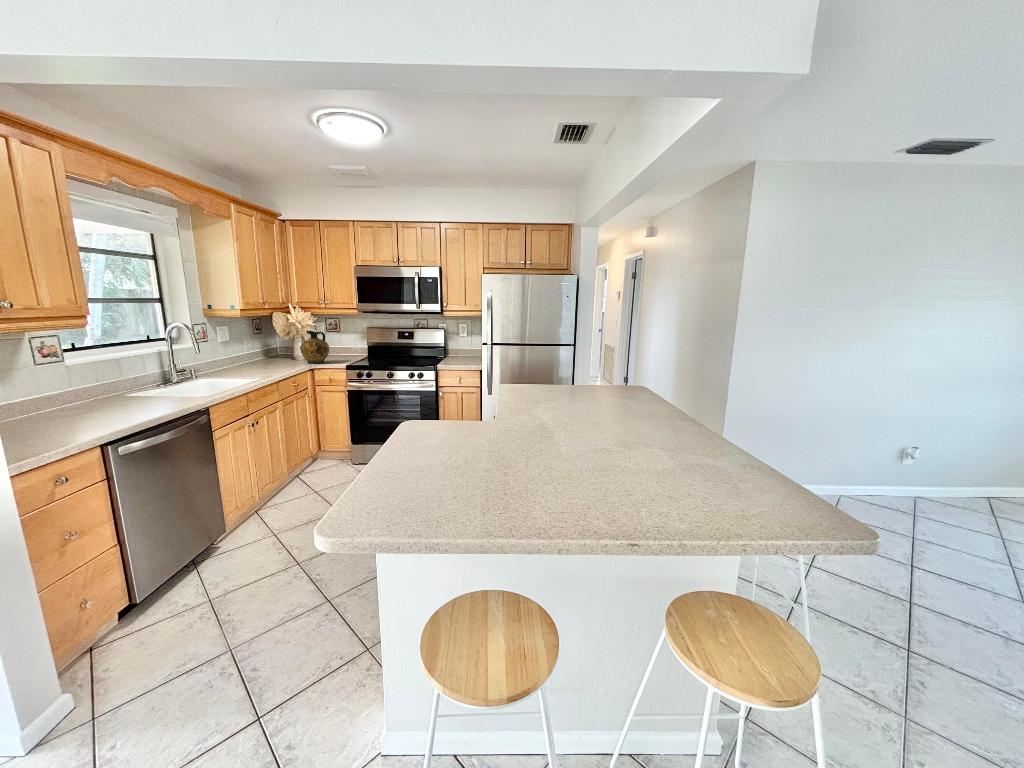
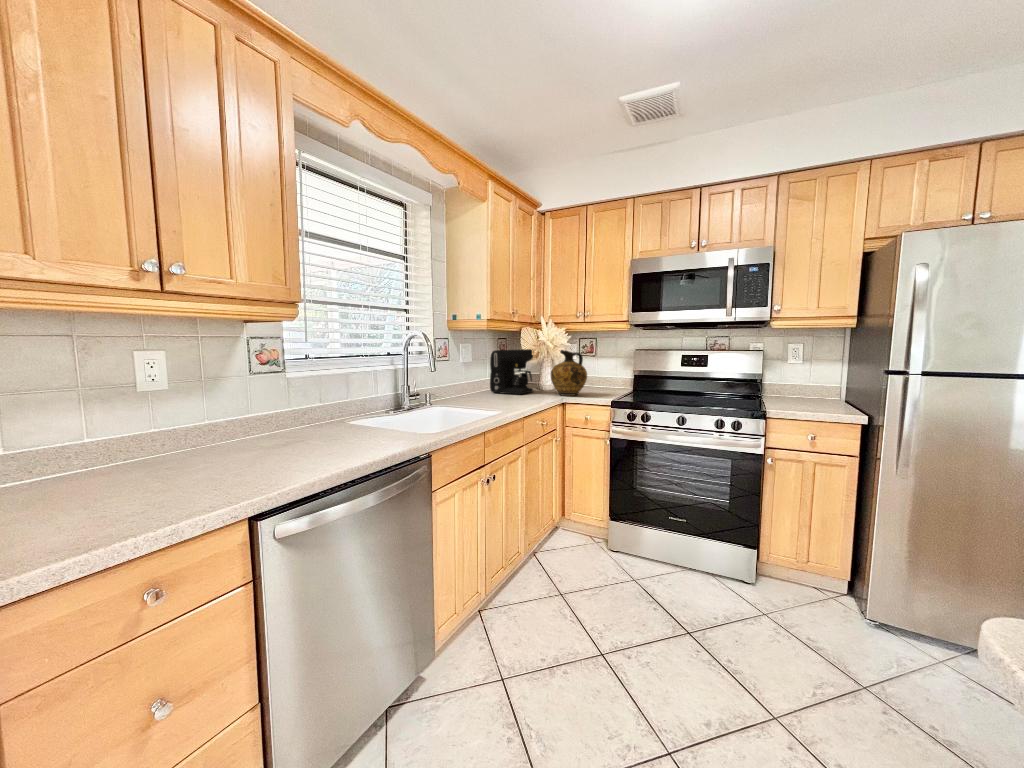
coffee maker: none [246,329,288,365] -> present [490,349,533,394]

